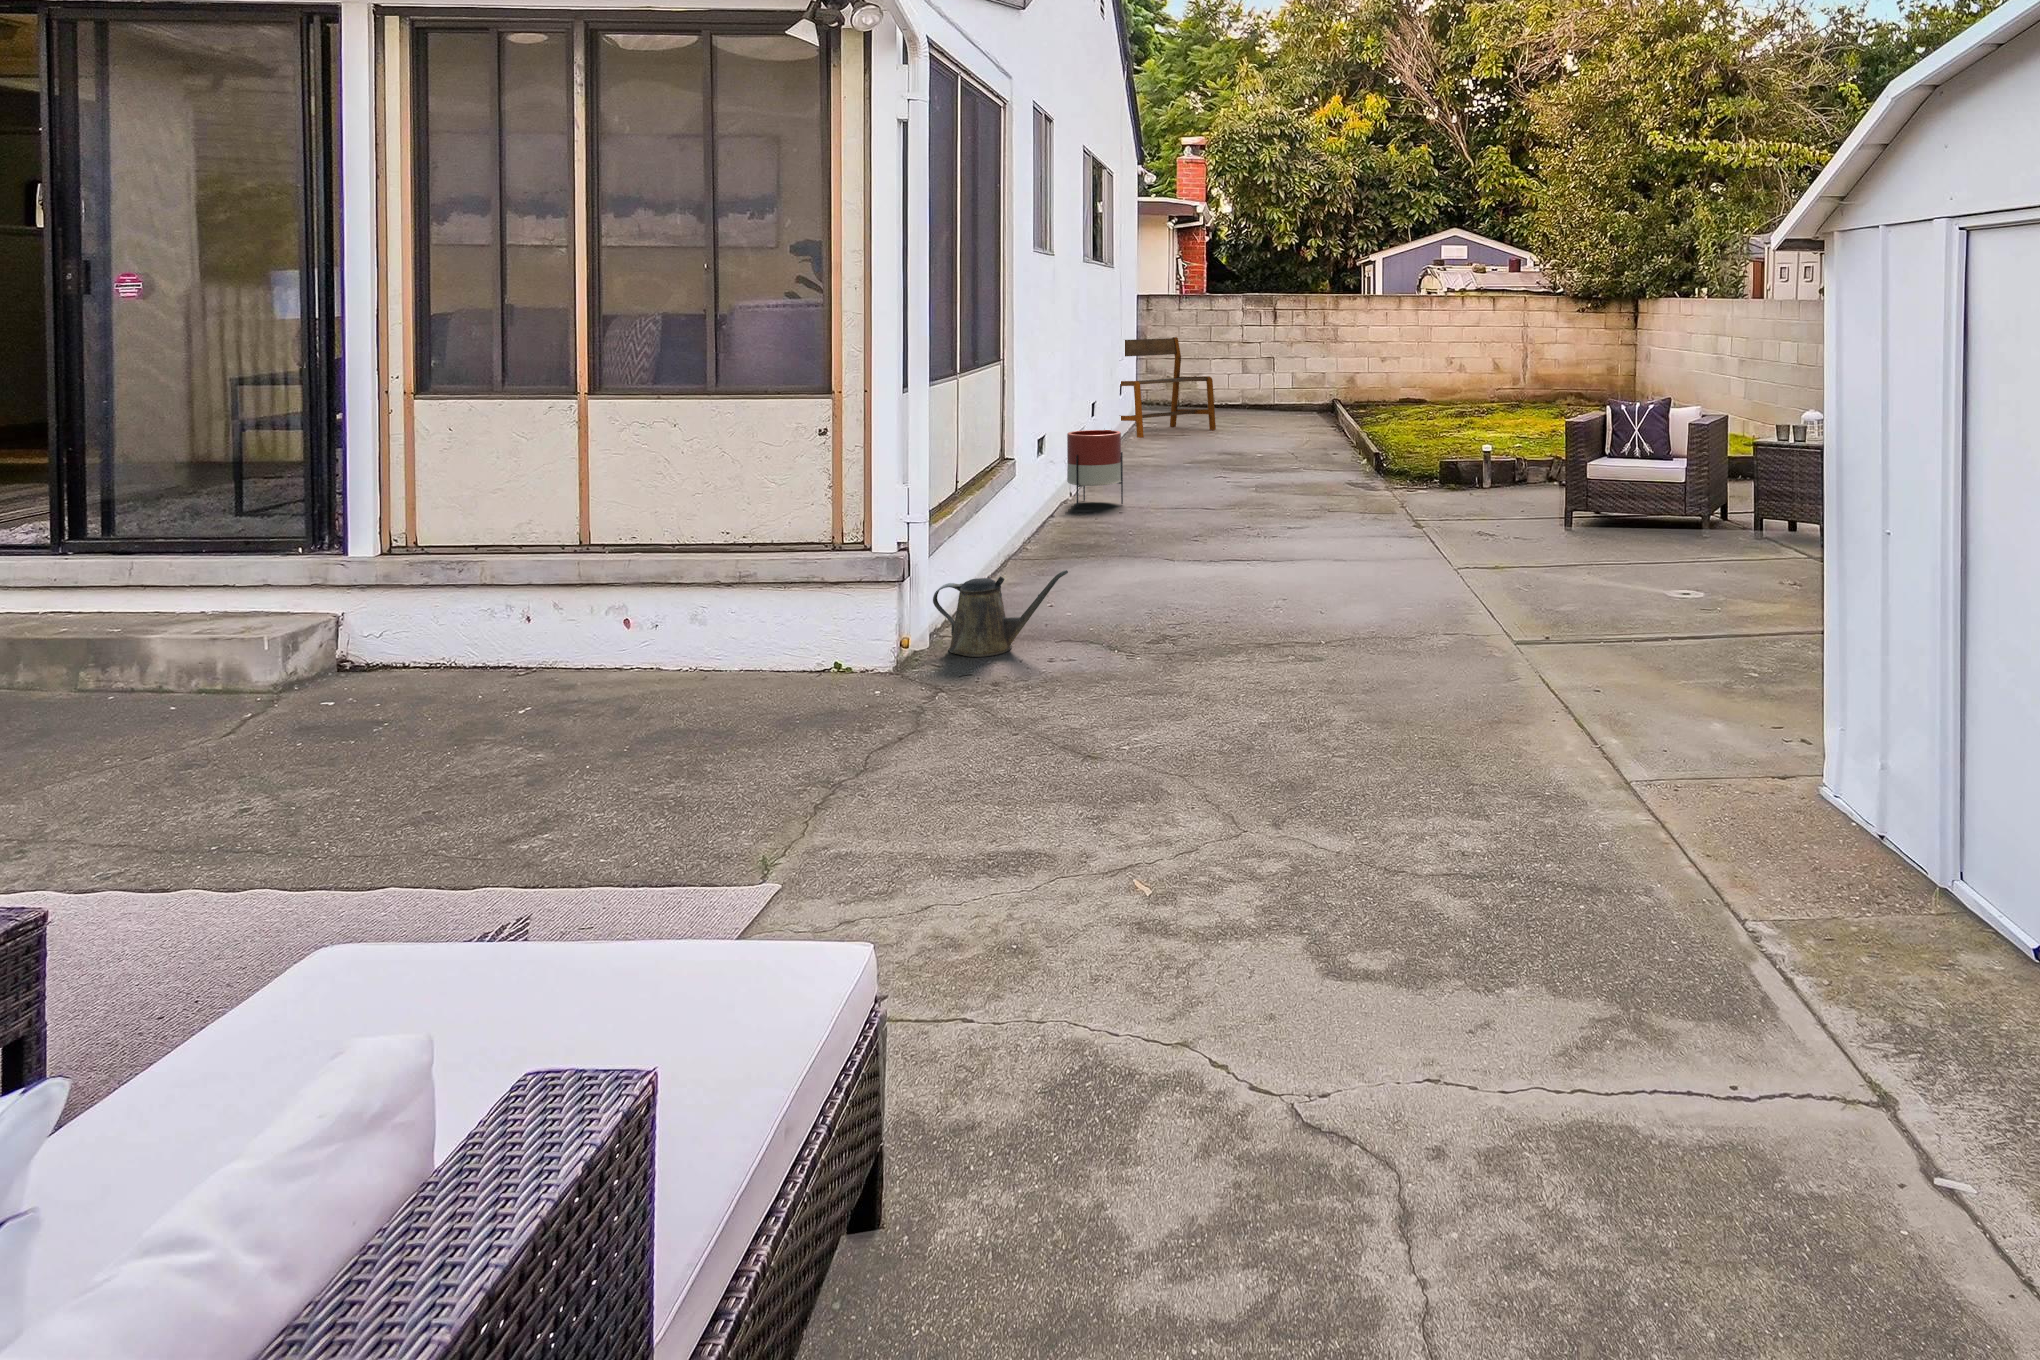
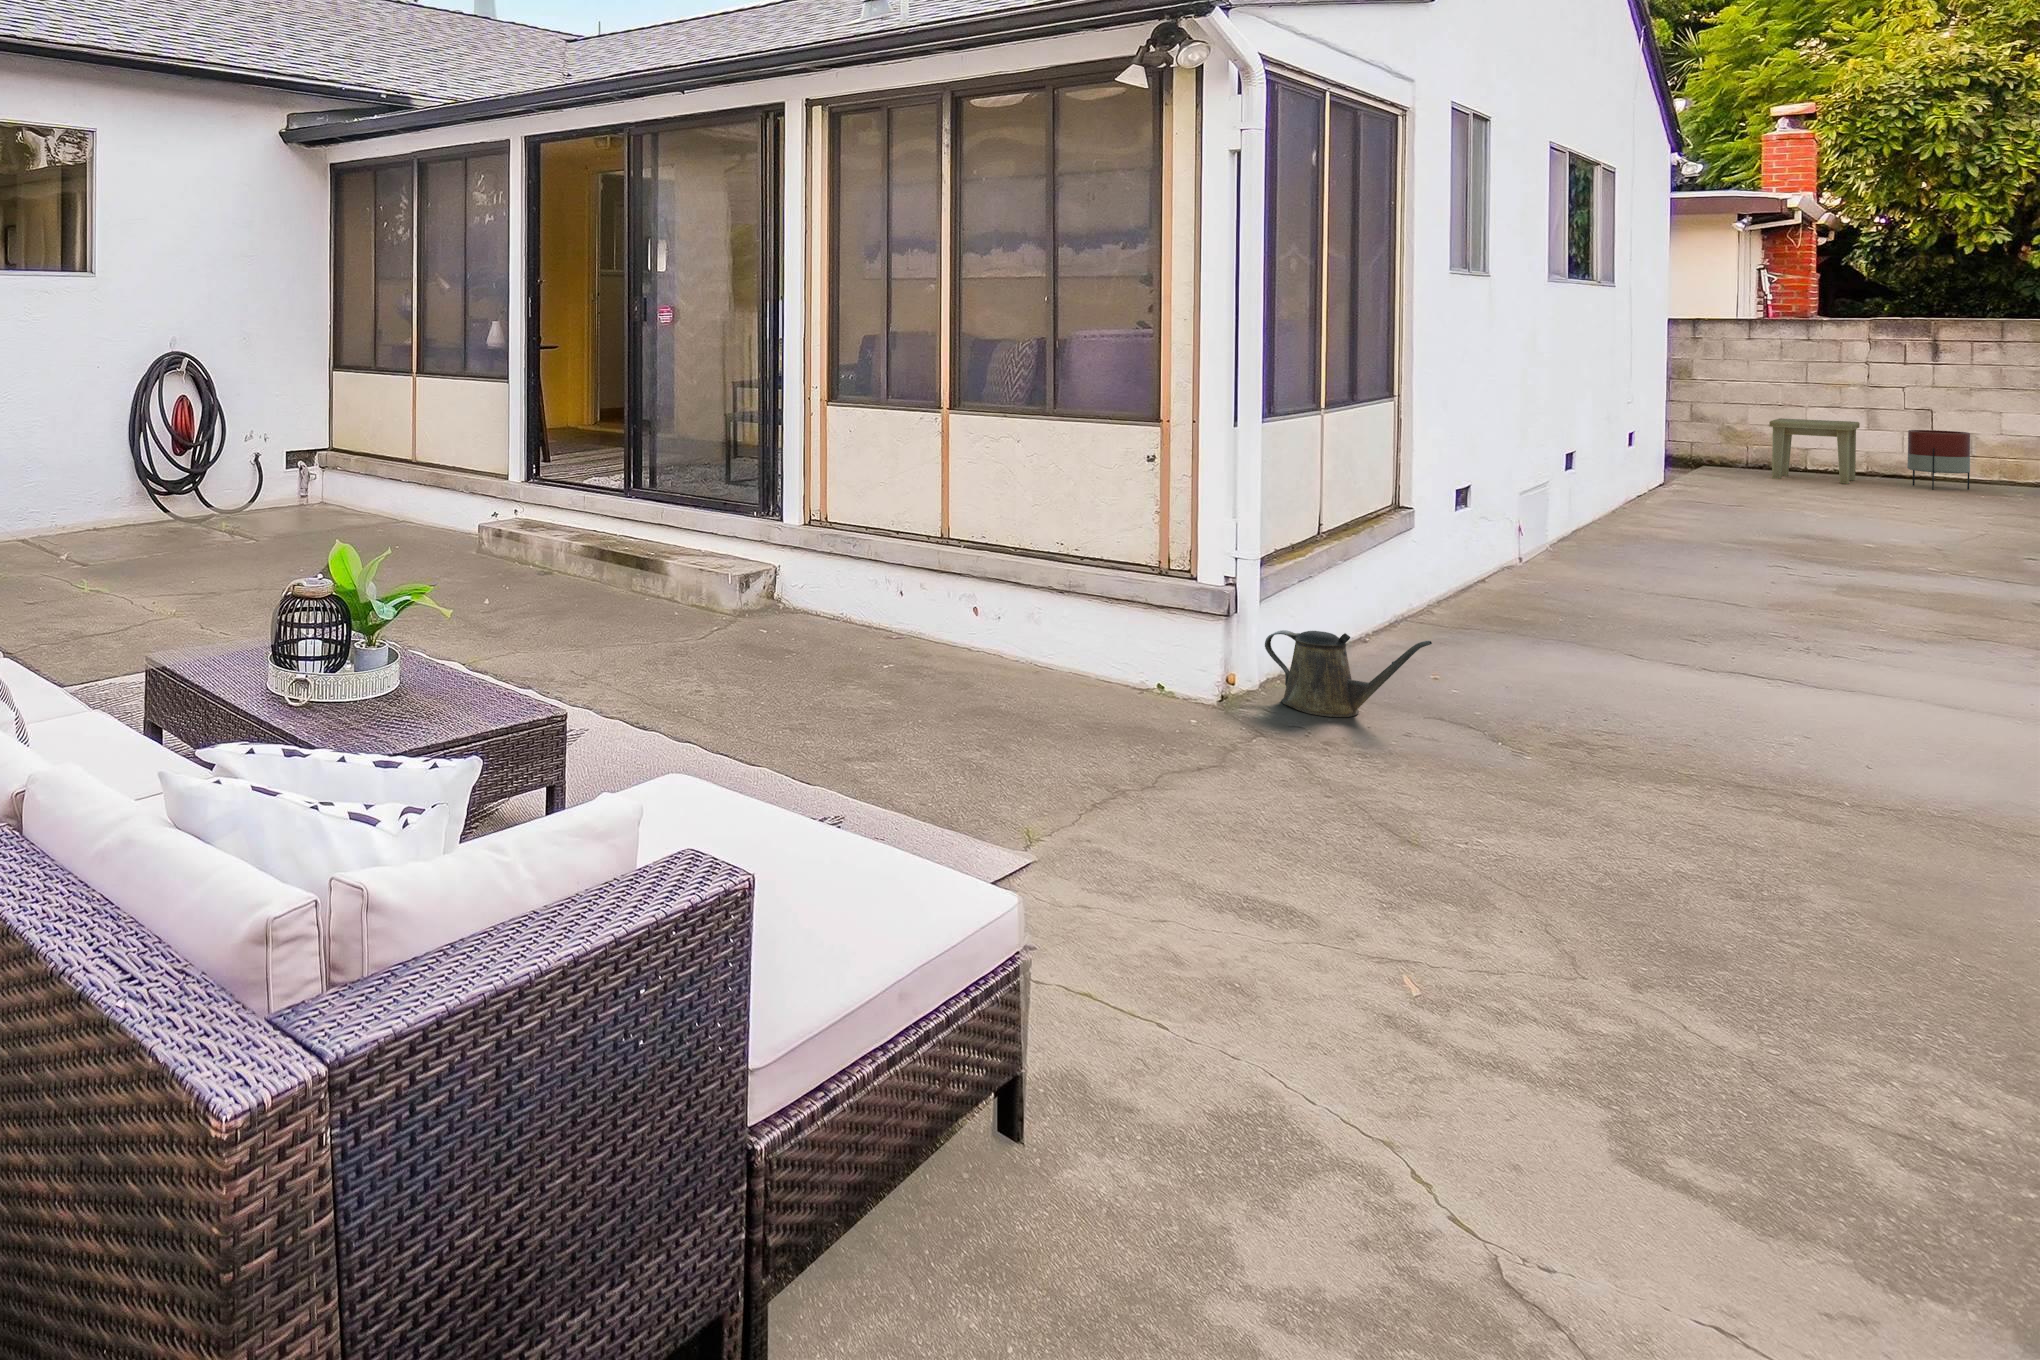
bench: present [1121,337,1216,438] -> none [1604,376,1805,506]
side table: none [1190,368,1234,412] -> present [1769,418,1860,484]
planter: present [1067,430,1123,508] -> present [1907,430,1970,490]

